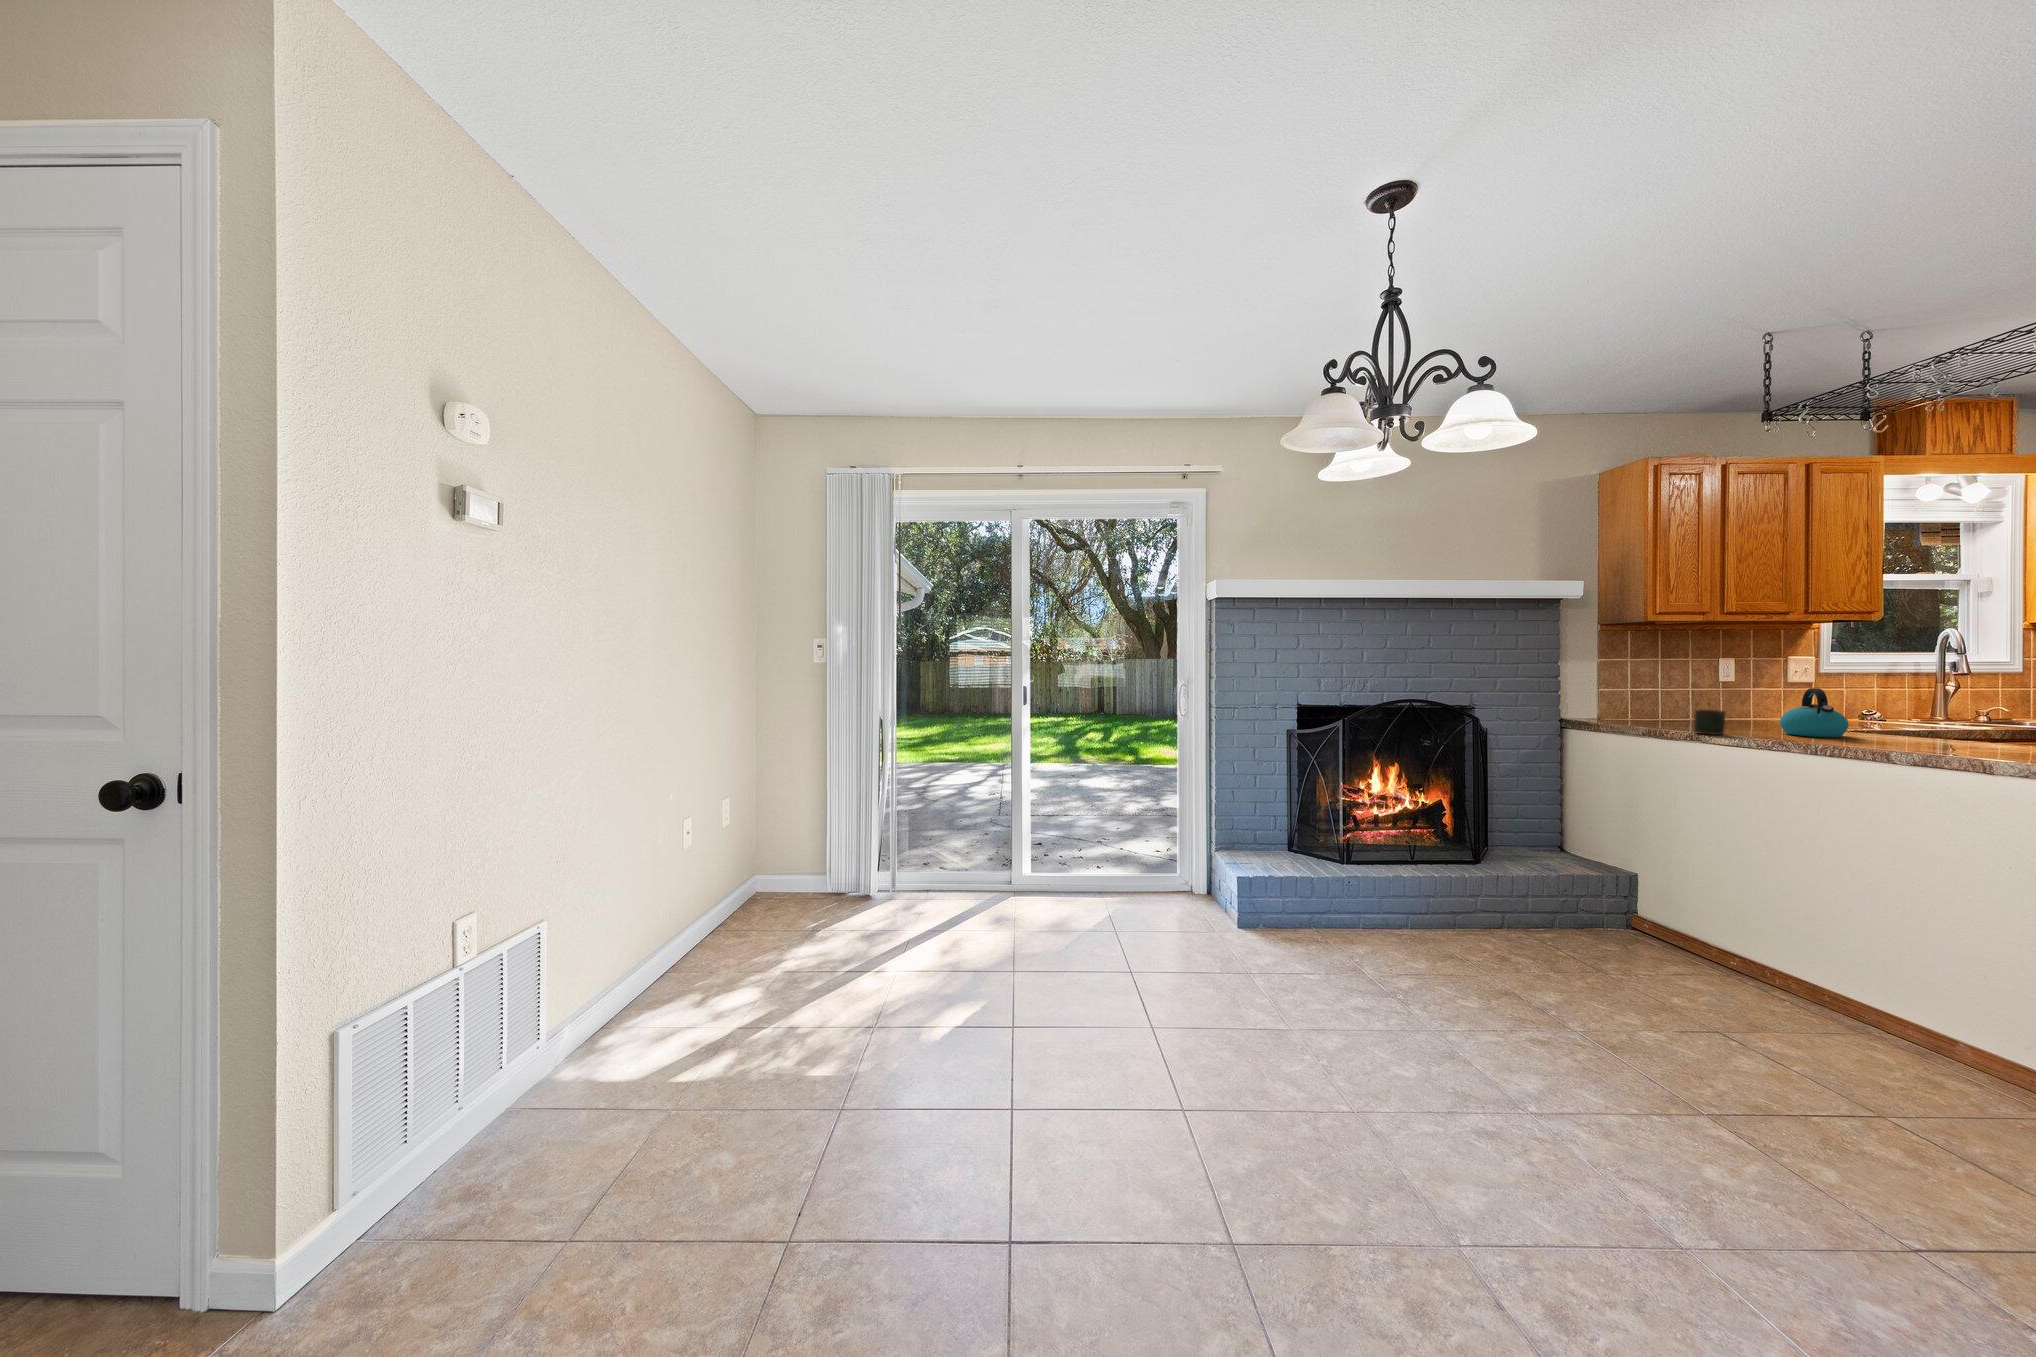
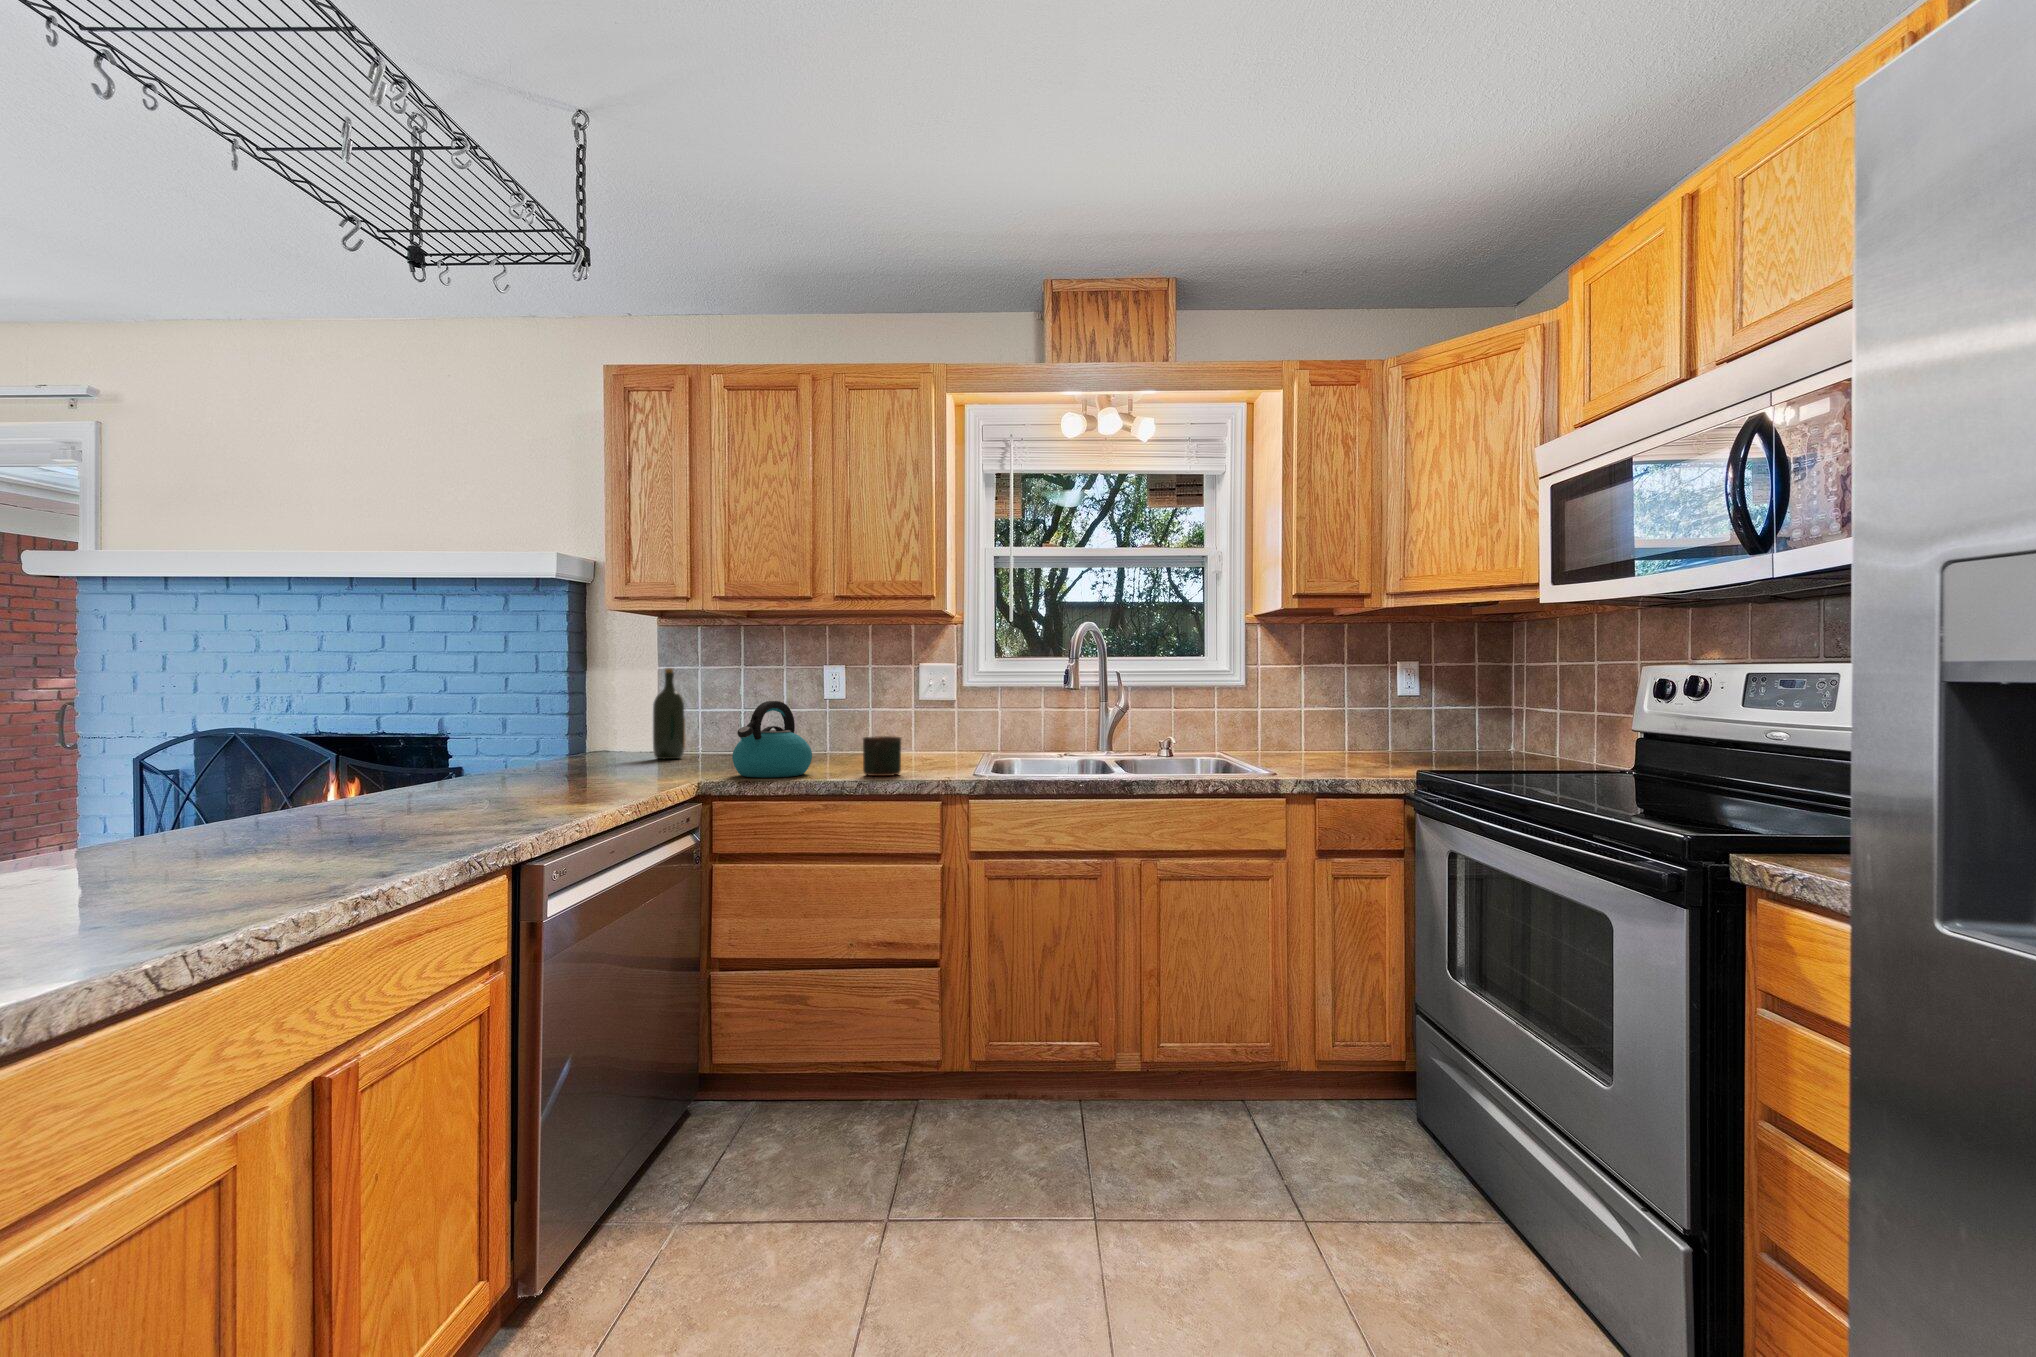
wine bottle: none [1591,661,1616,721] -> present [653,668,685,759]
mug: present [1694,710,1725,735] -> present [863,736,901,776]

